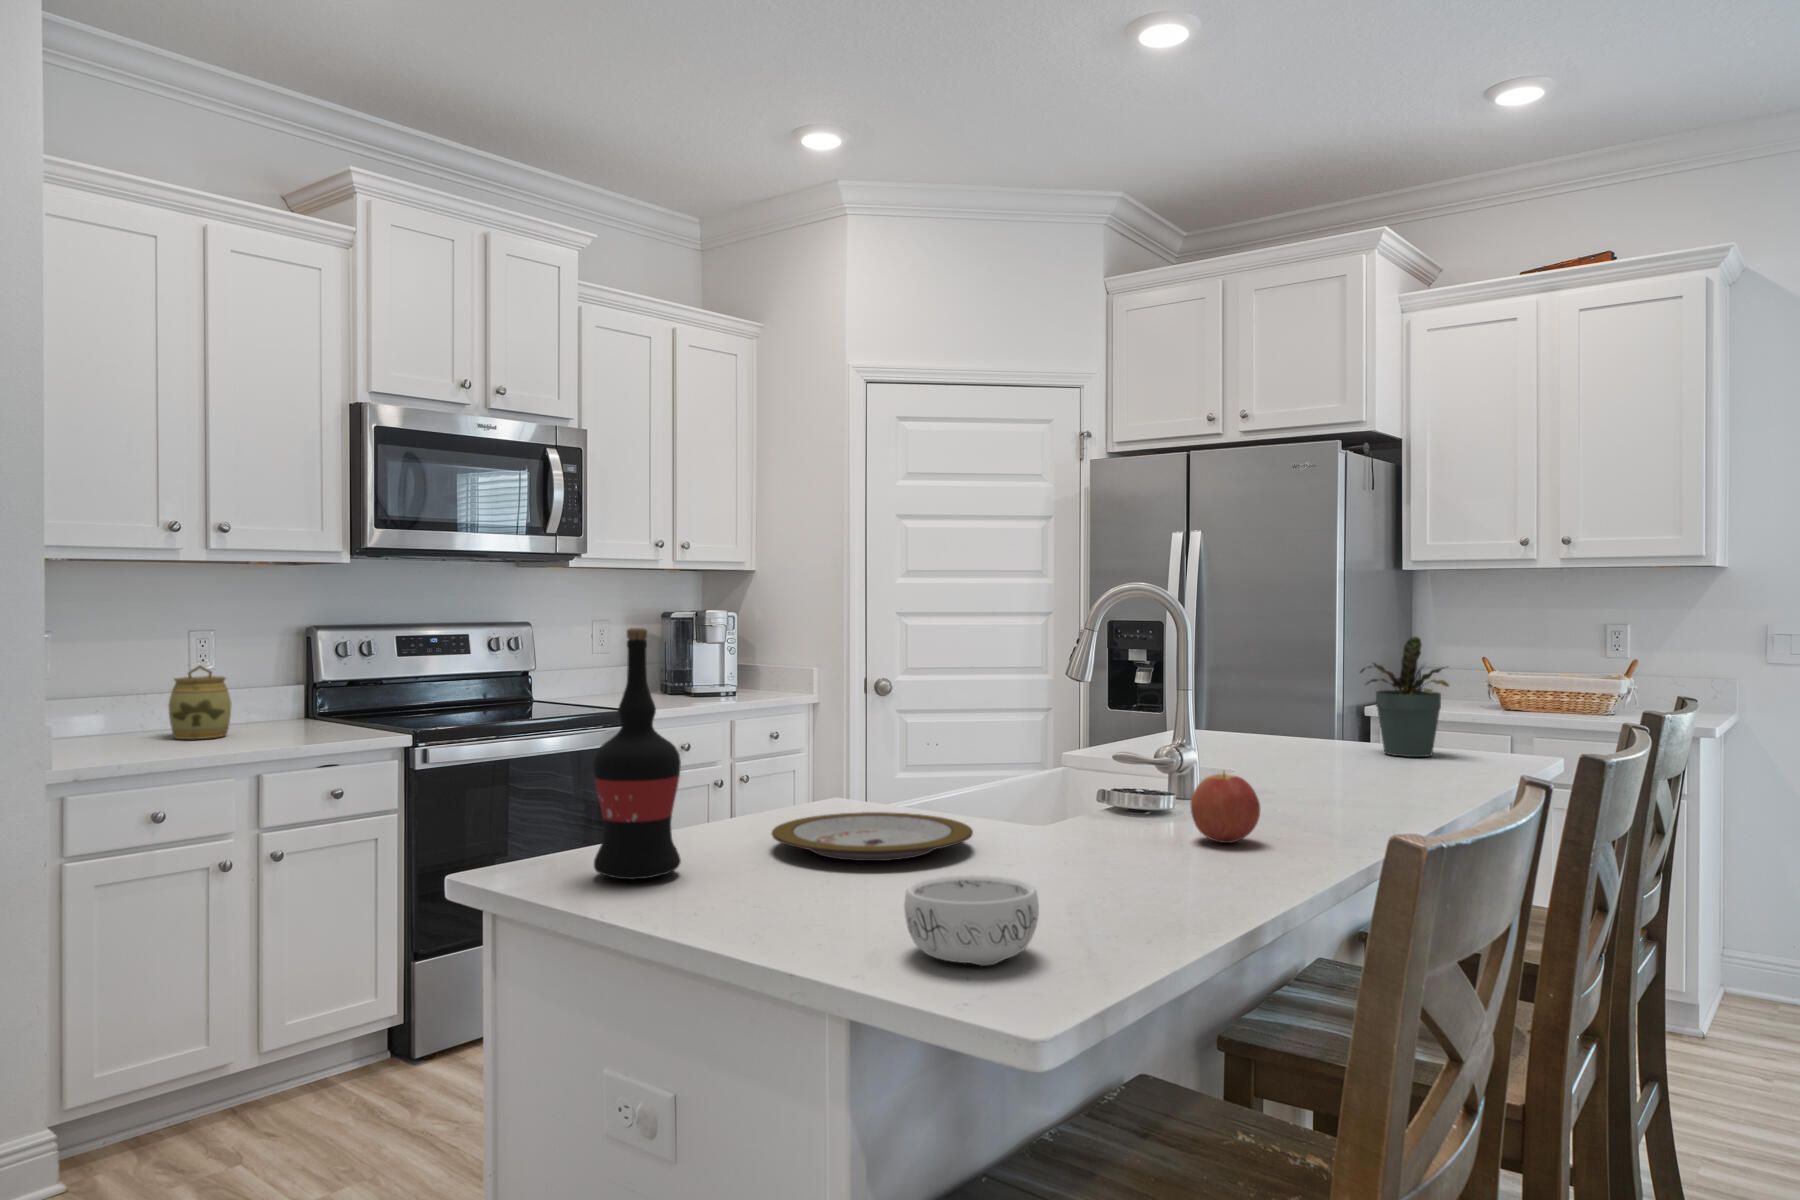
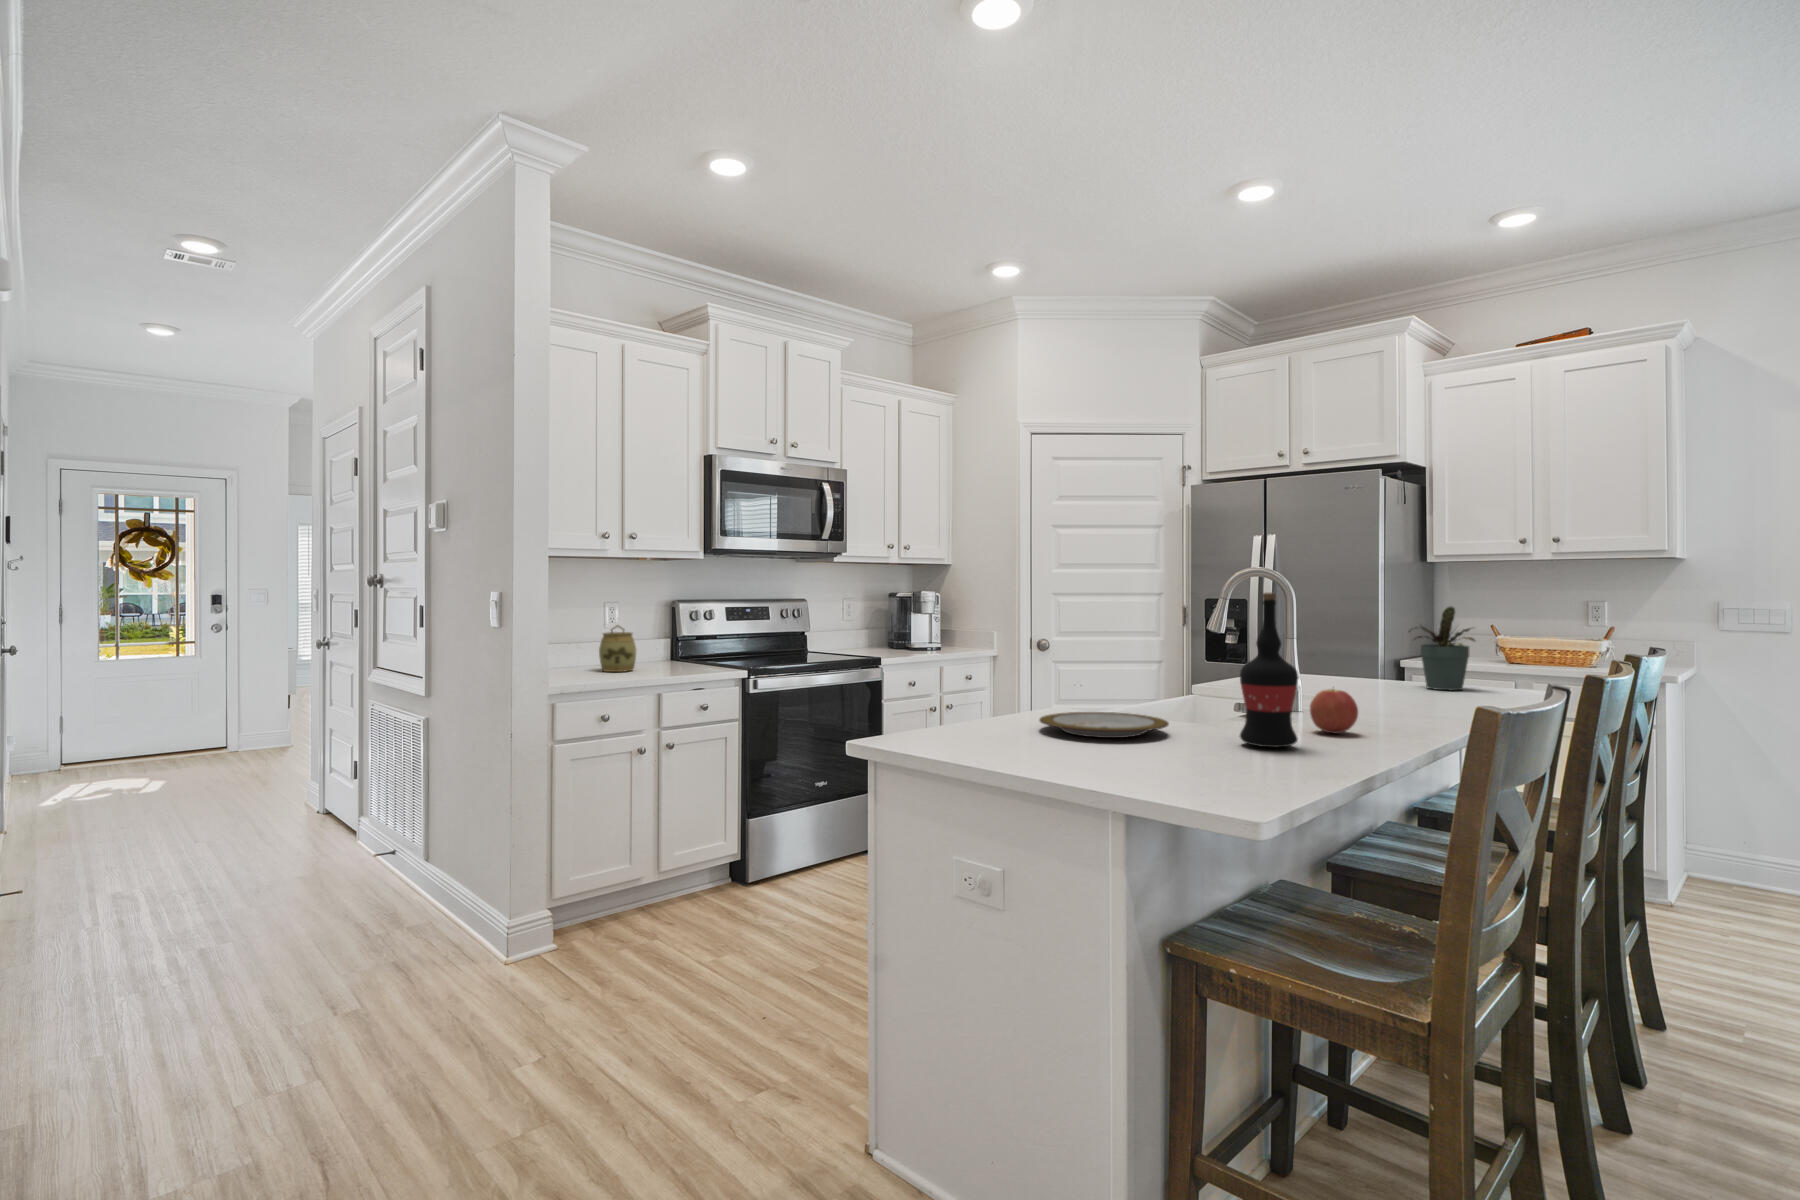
wine bottle: present [593,628,681,879] -> present [1240,593,1298,747]
decorative bowl: present [904,875,1039,966] -> none [1159,737,1243,786]

